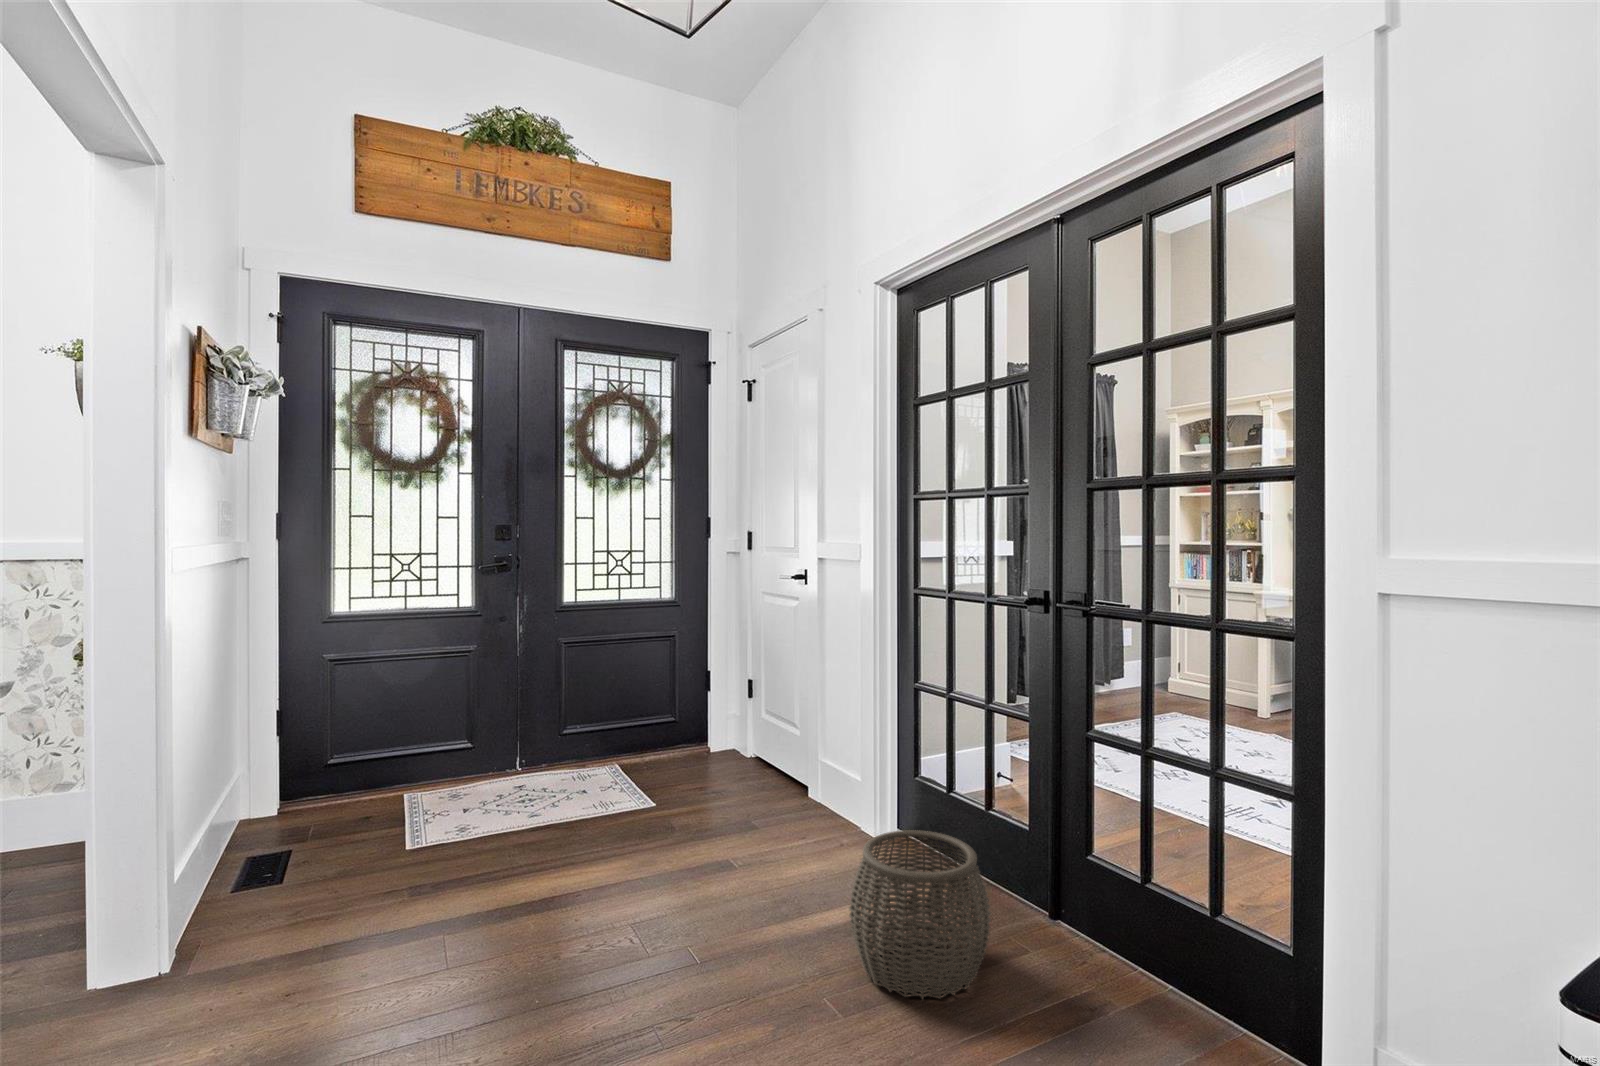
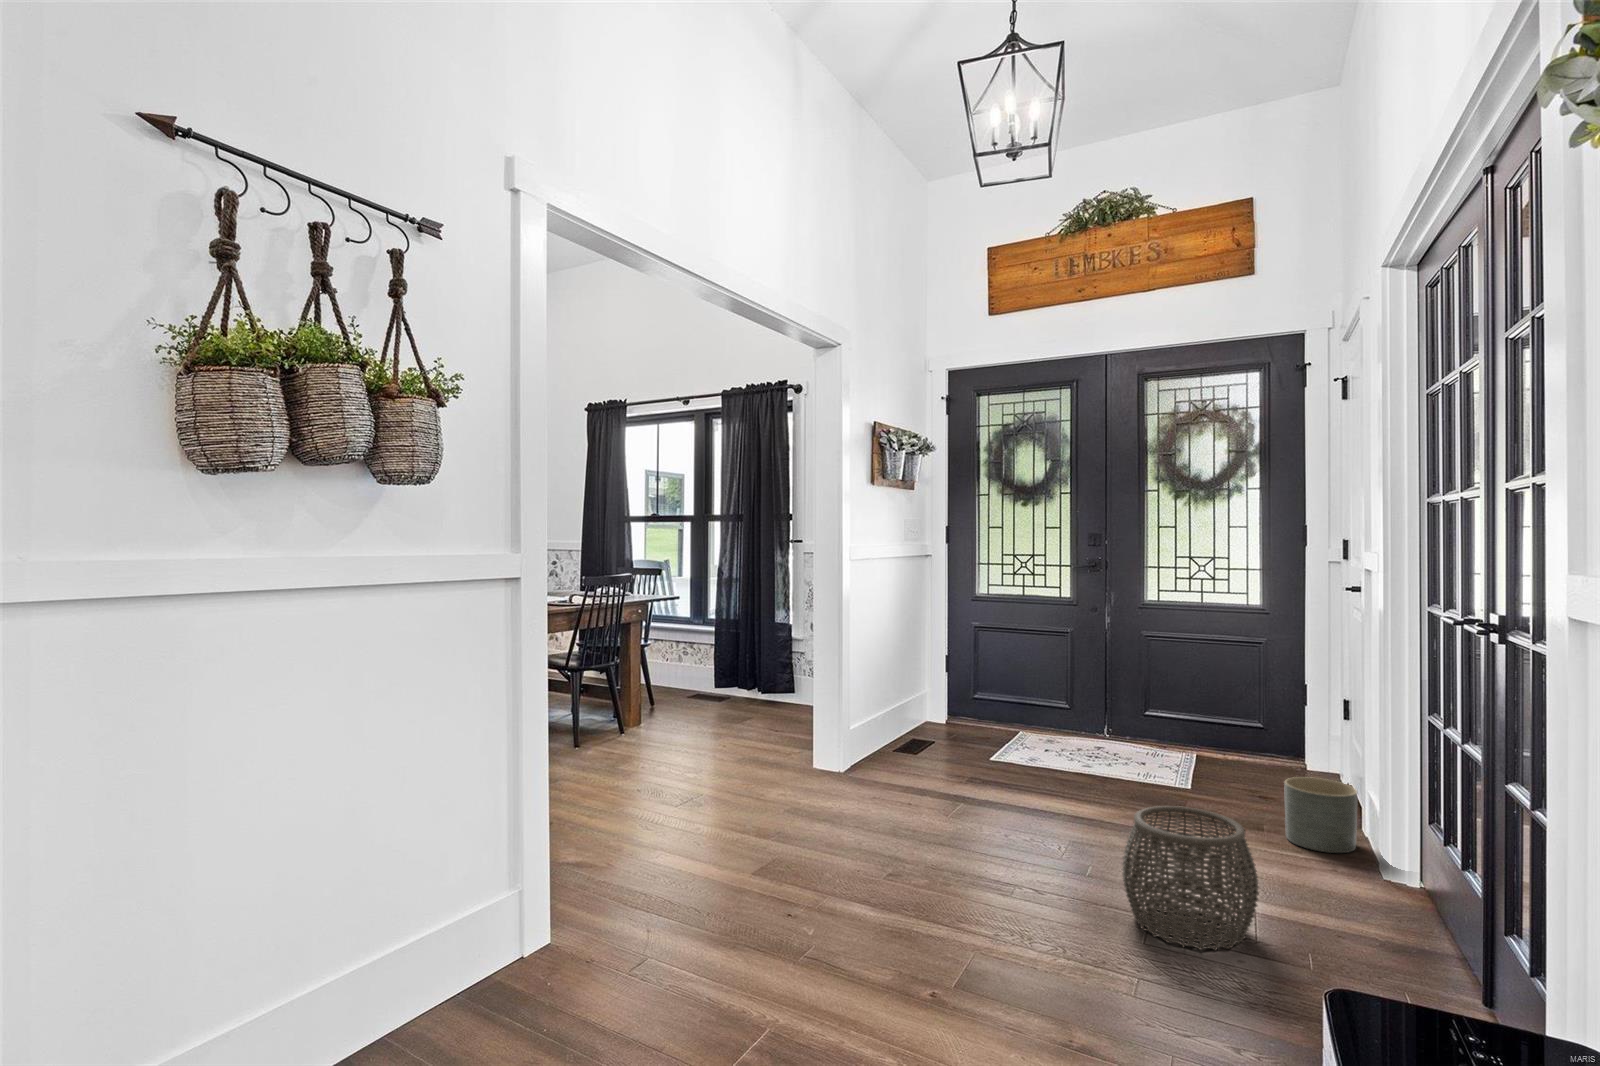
planter: none [806,759,865,832] -> present [1284,777,1357,853]

